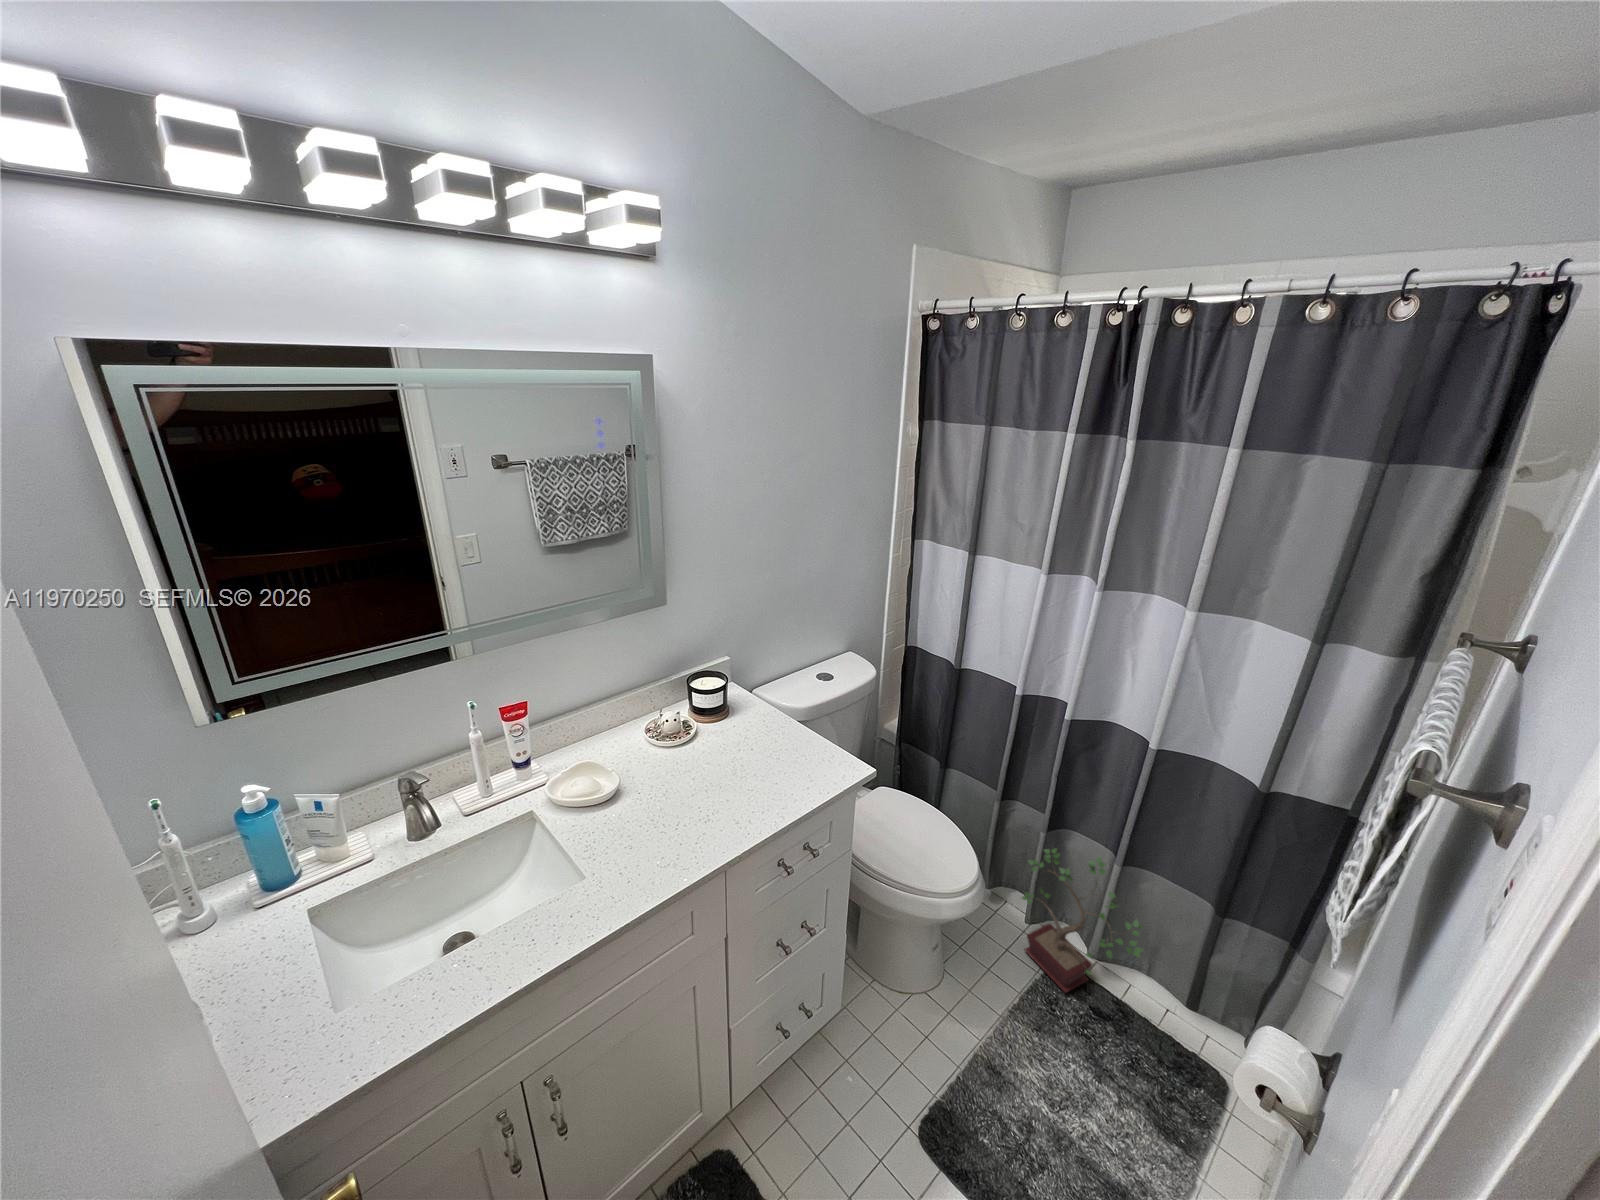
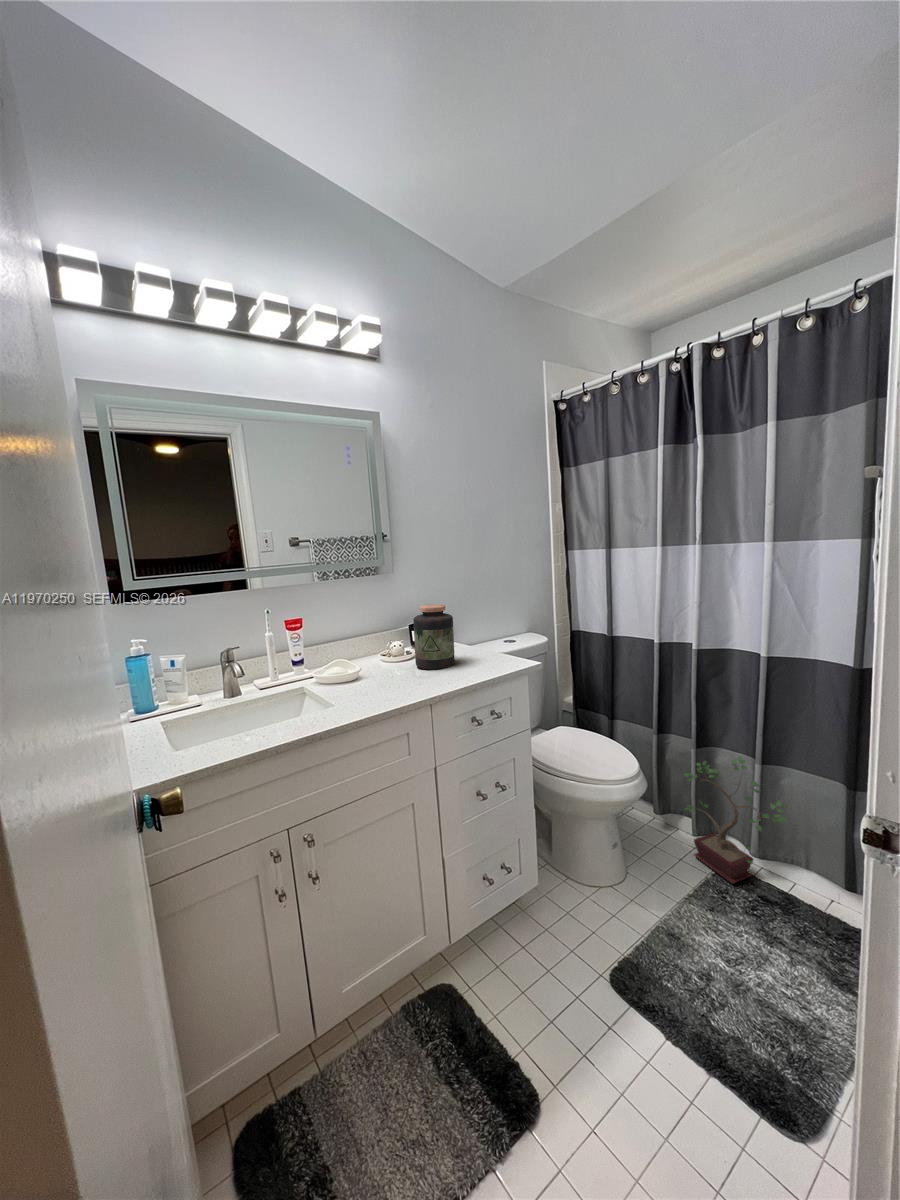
jar: none [698,678,756,777] -> present [413,604,455,669]

